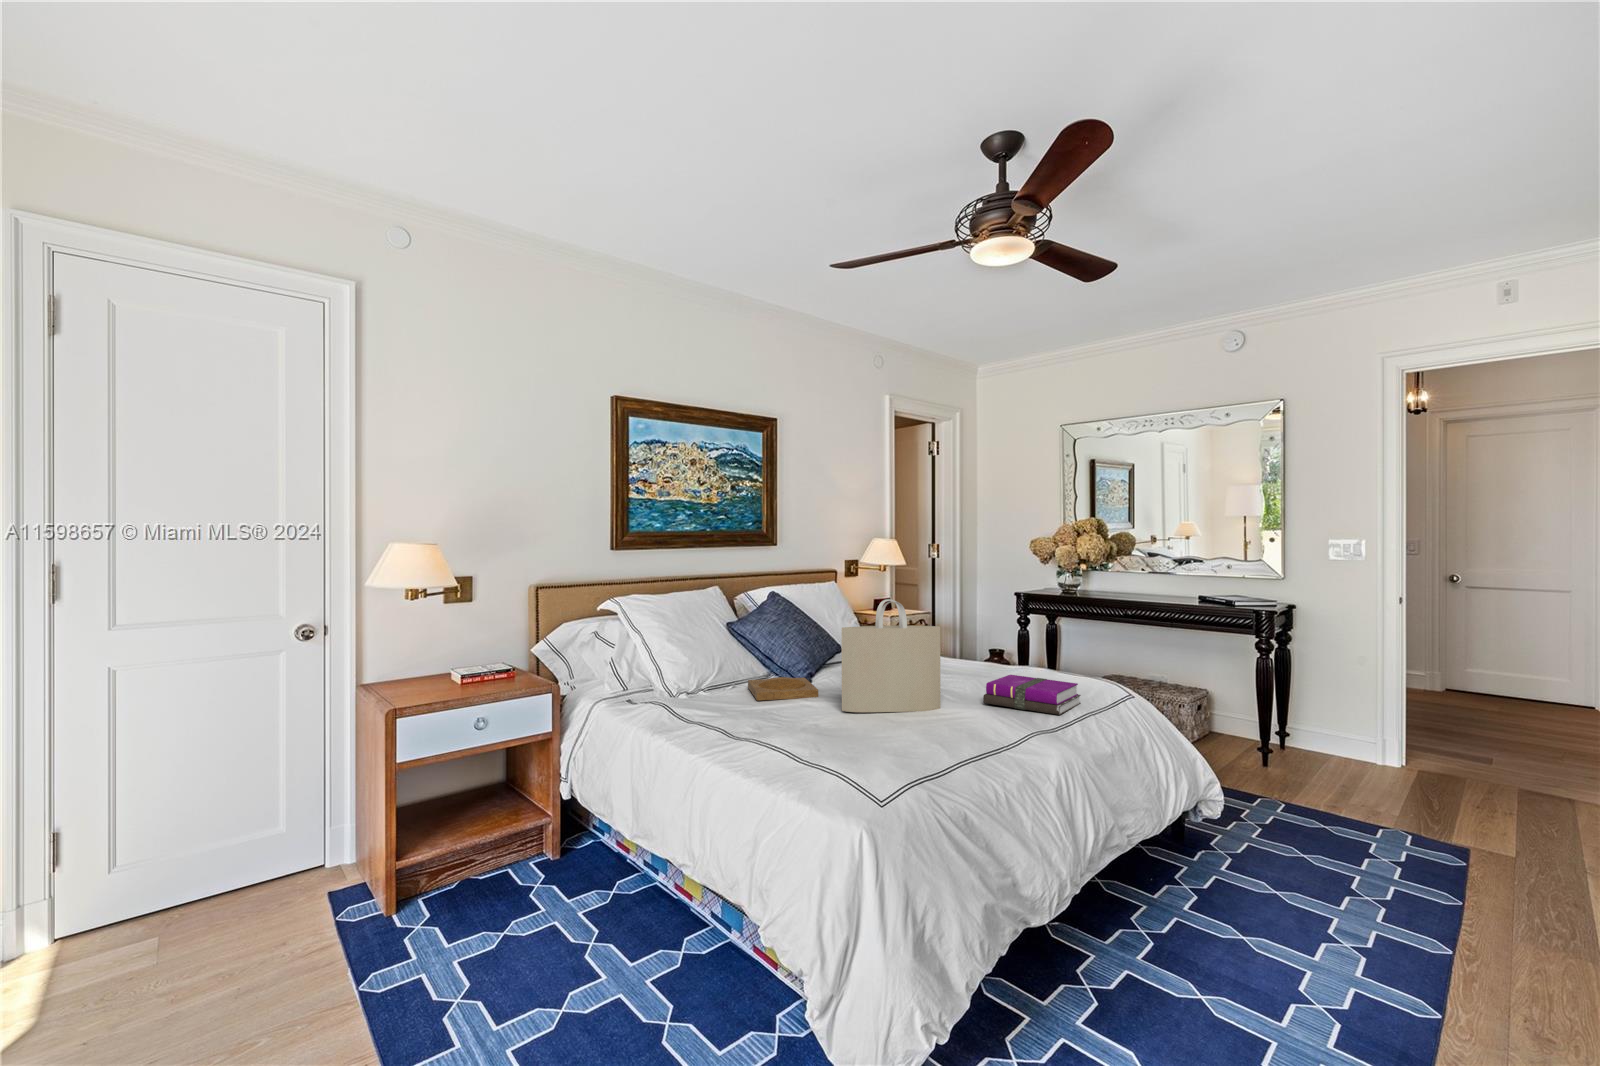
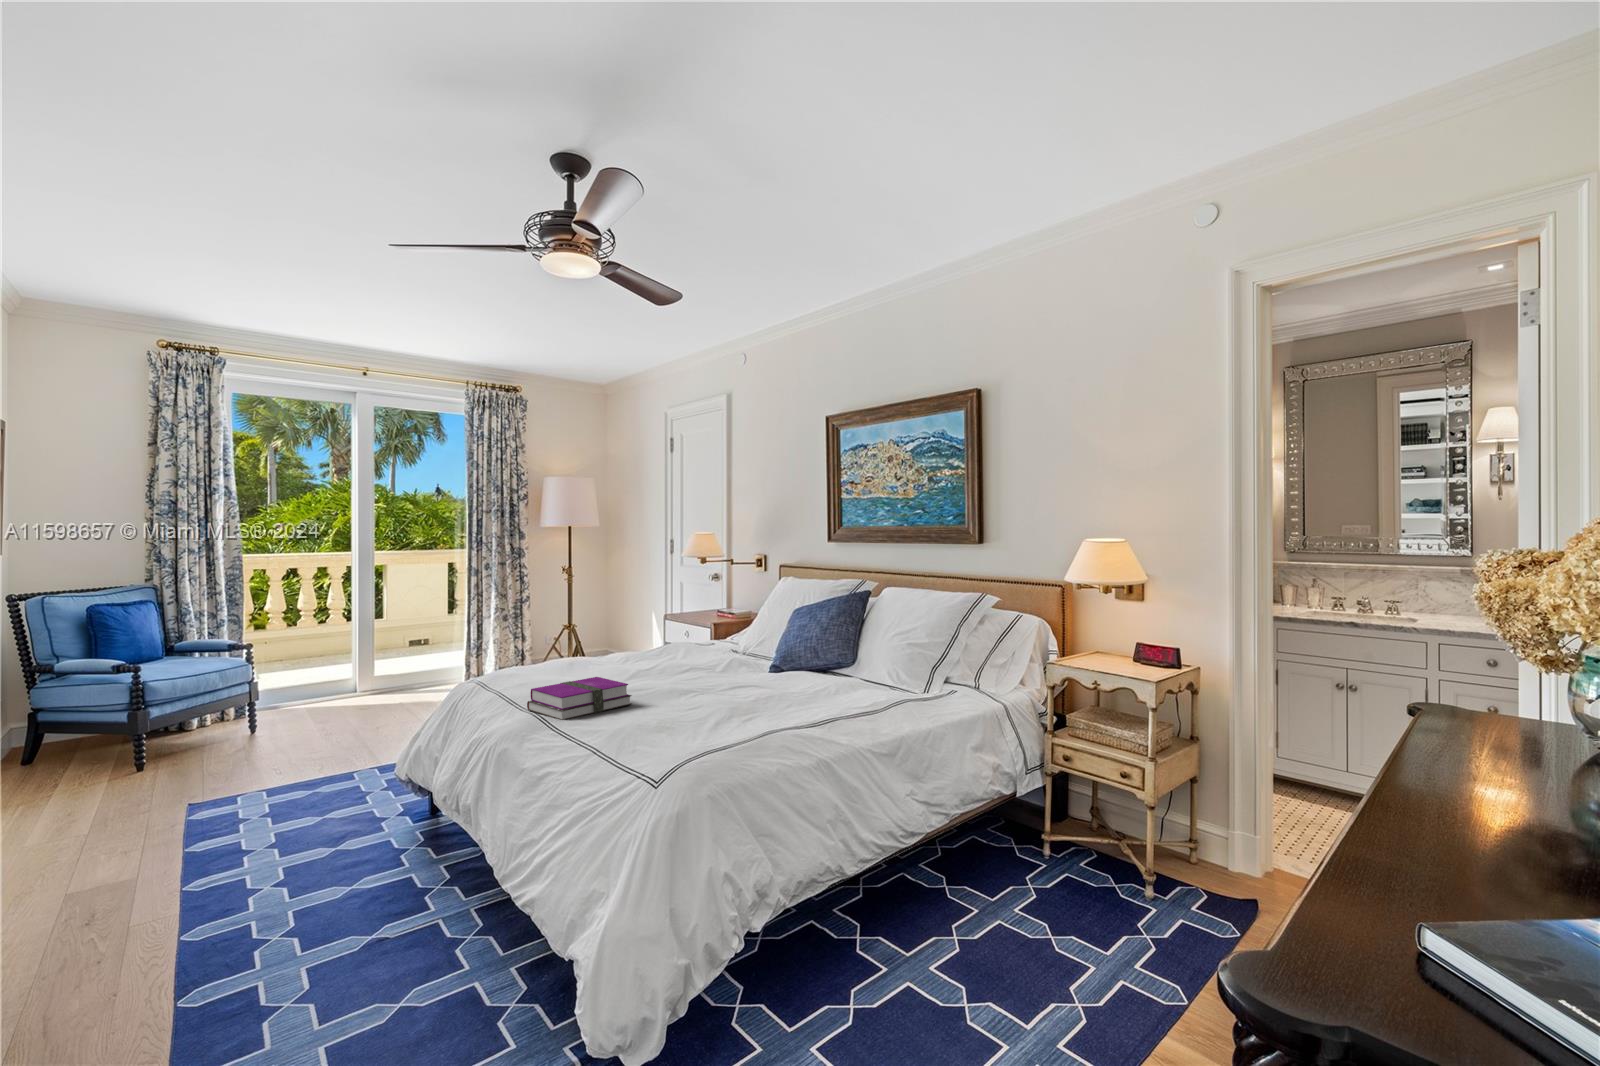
tote bag: present [842,599,941,712] -> none [600,587,625,690]
tray: present [748,677,818,700] -> none [681,653,736,671]

